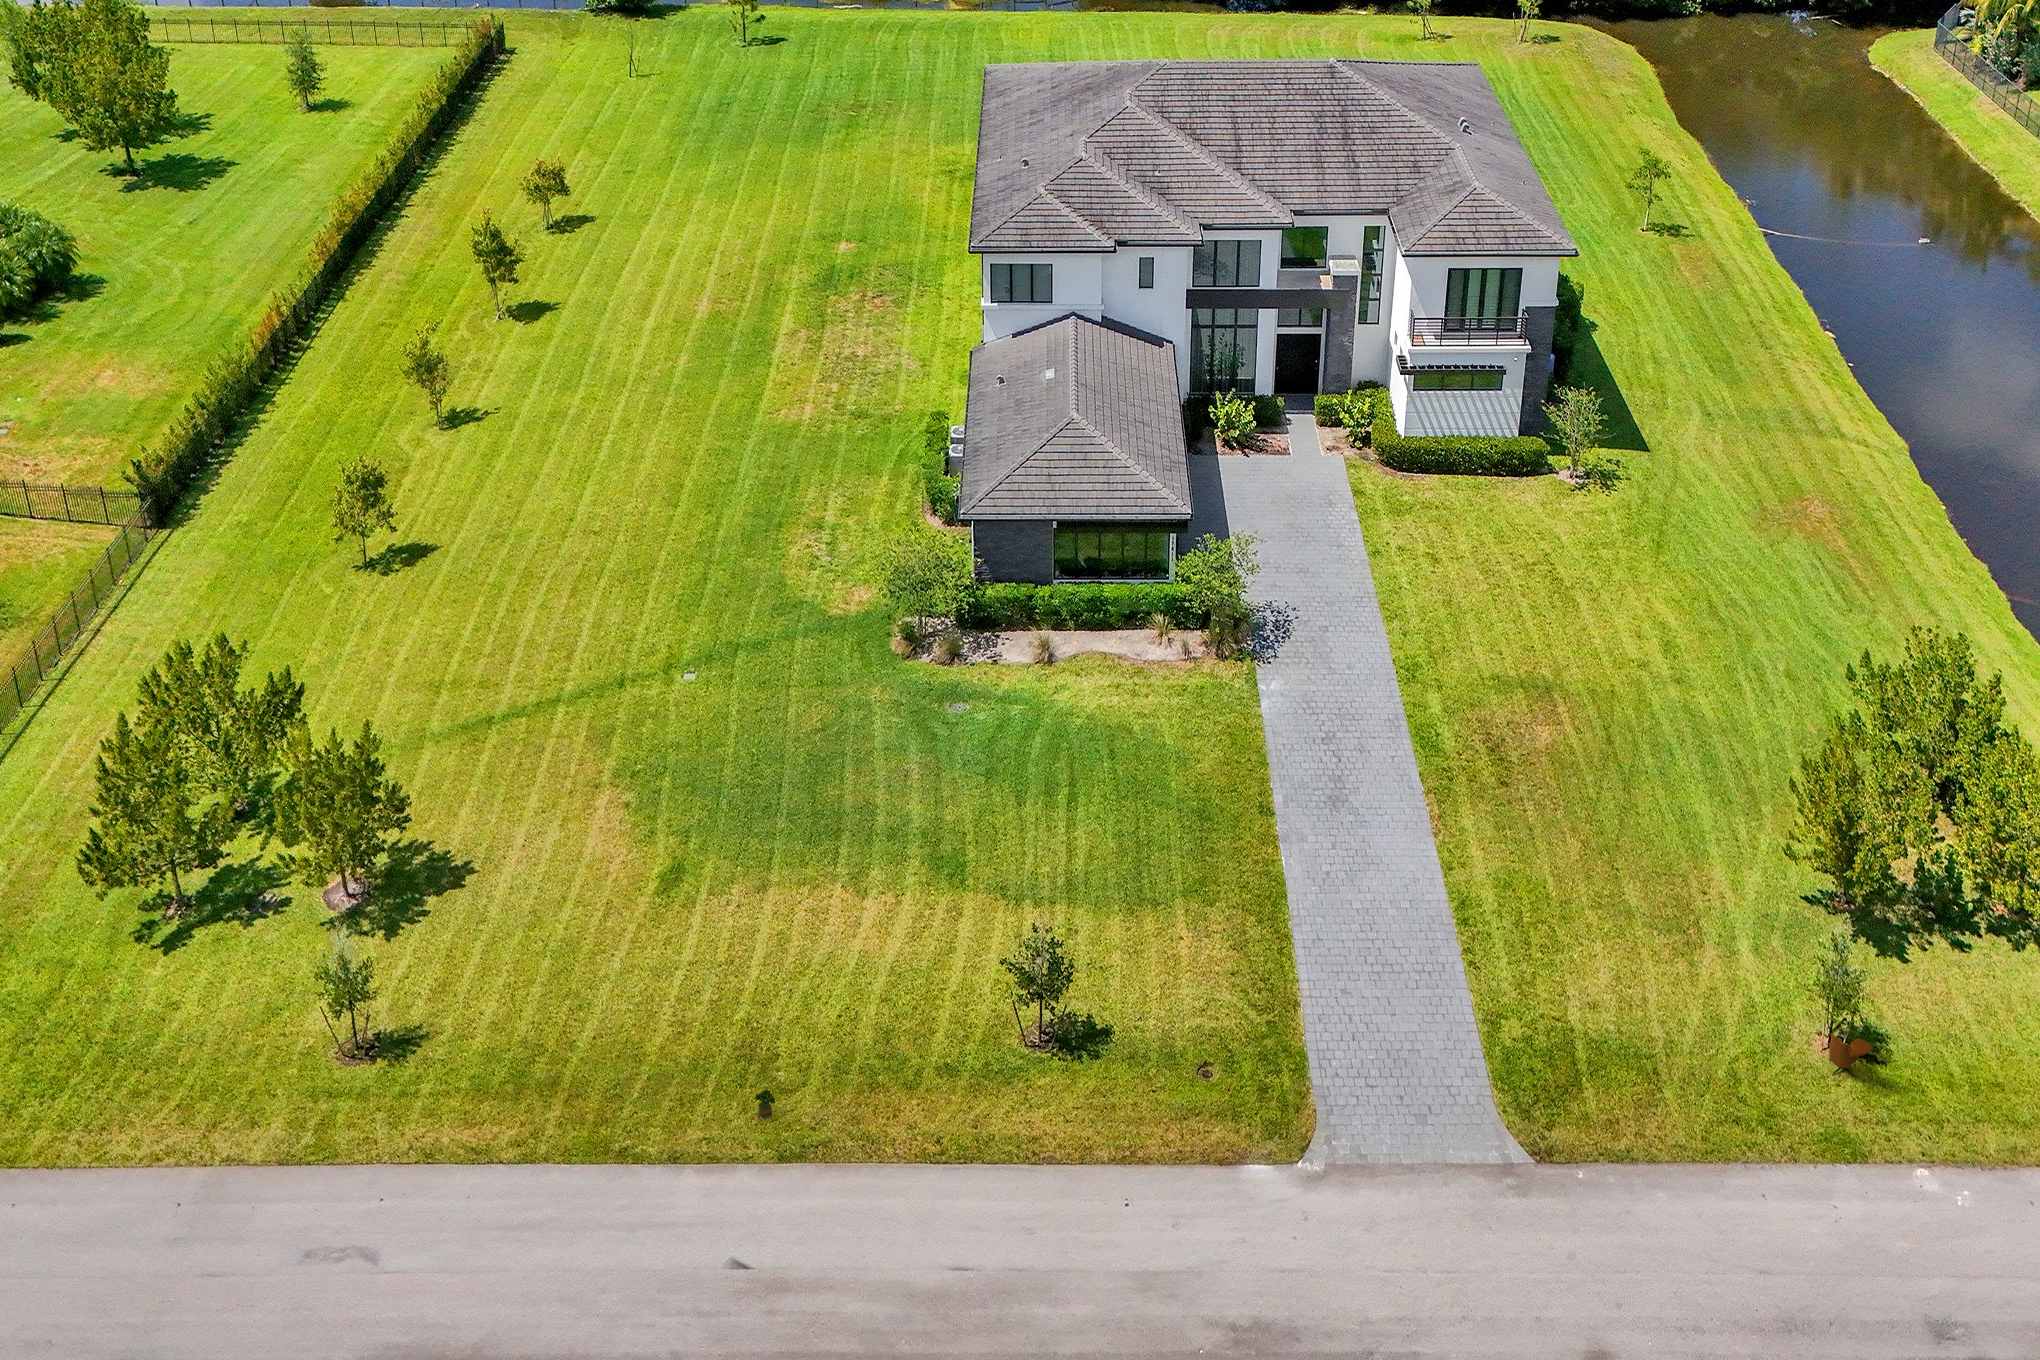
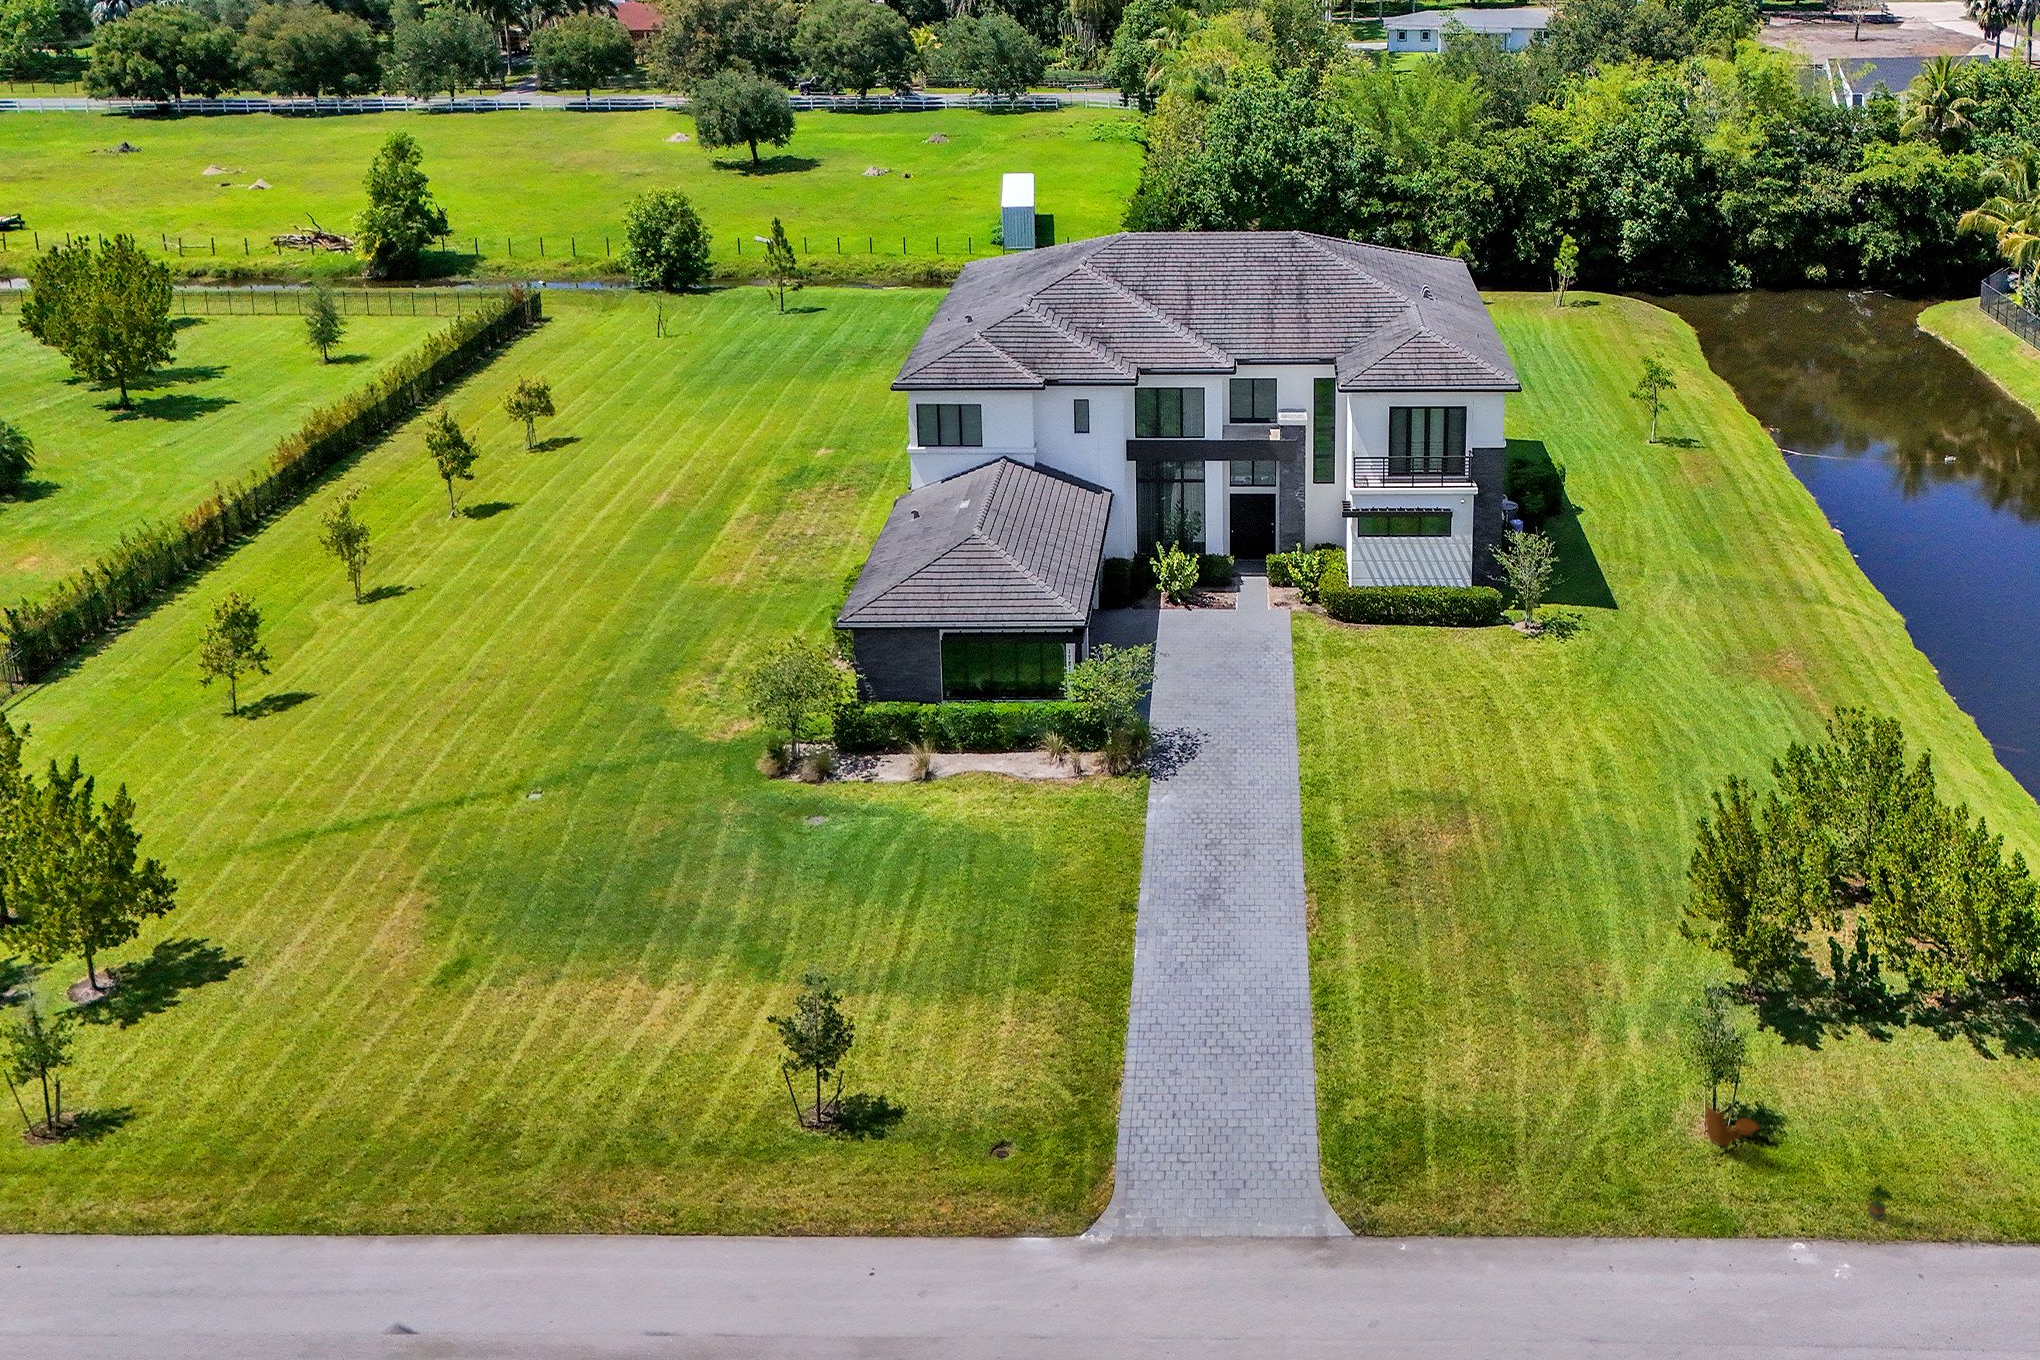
potted tree: present [755,1090,775,1119] -> present [1868,1186,1893,1220]

